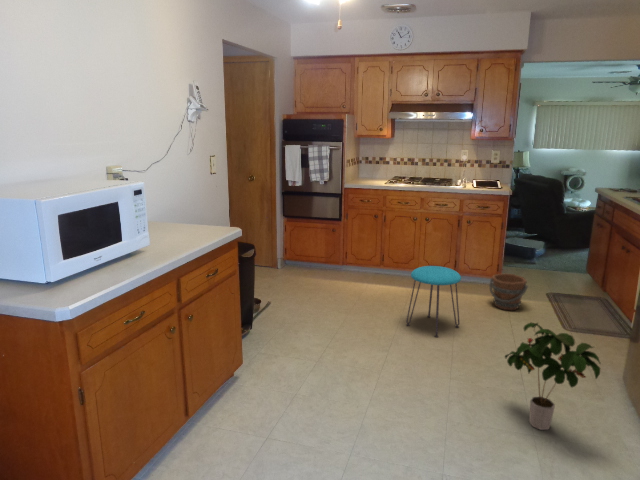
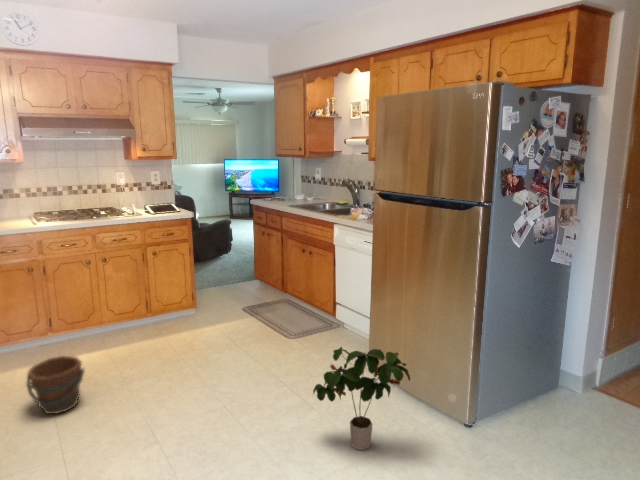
stool: present [406,266,461,337] -> none [140,314,204,400]
bucket: present [489,274,528,310] -> present [27,356,84,414]

